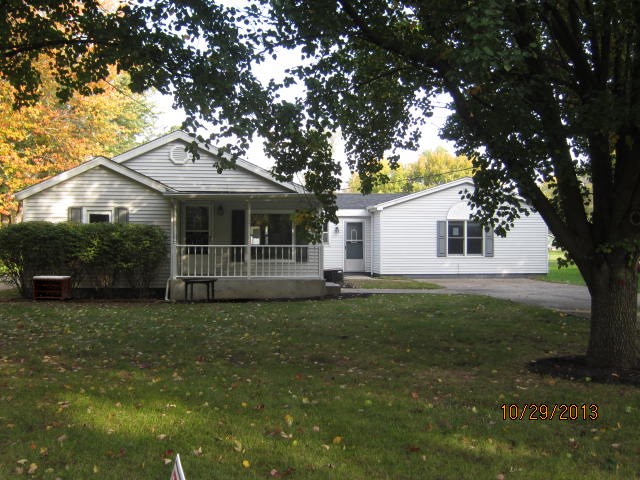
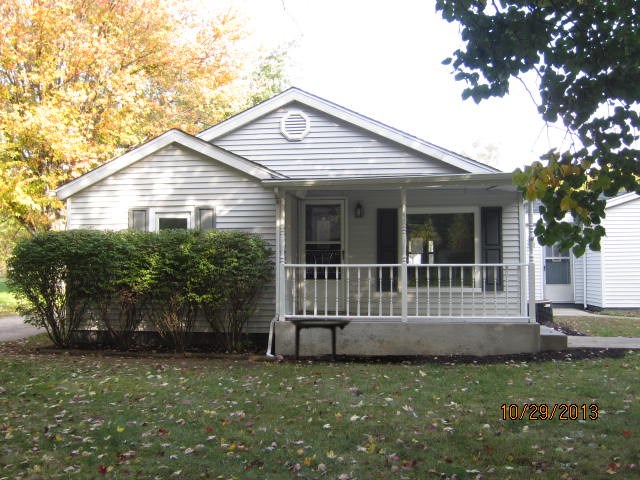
bench: present [33,276,72,300] -> none [75,312,130,350]

